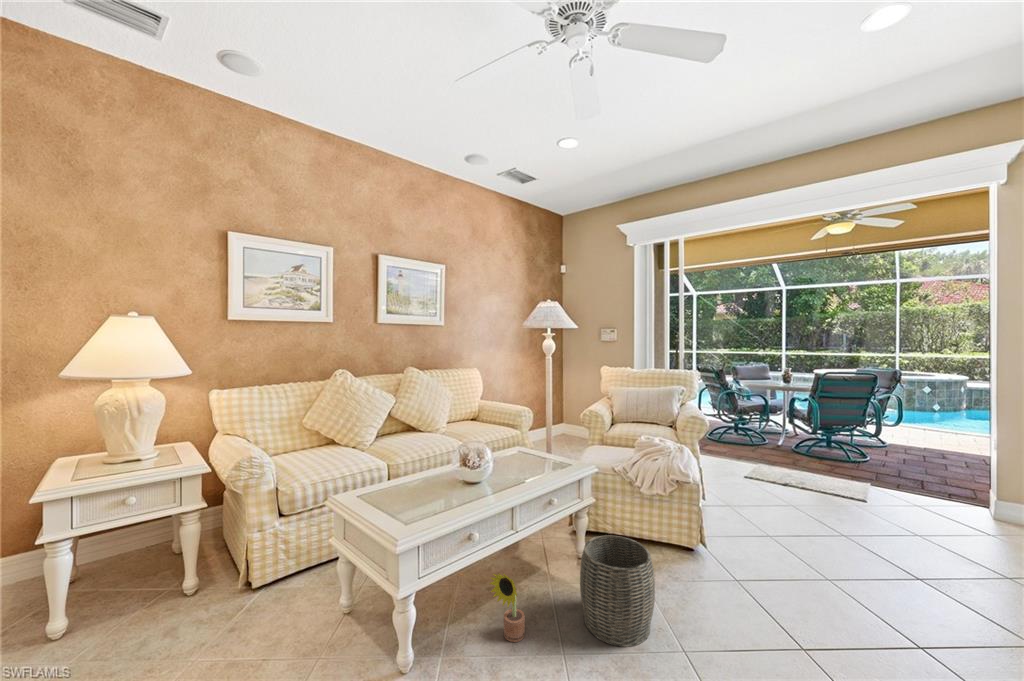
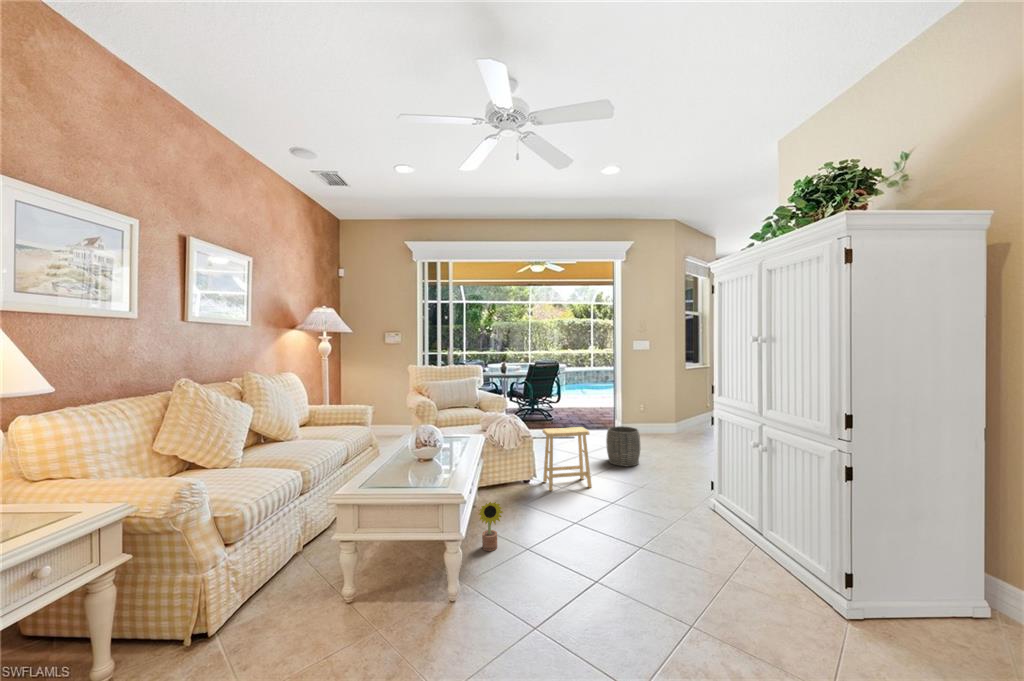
footstool: none [696,488,784,621] -> present [543,427,592,491]
woven basket: present [580,535,655,647] -> present [606,426,640,466]

